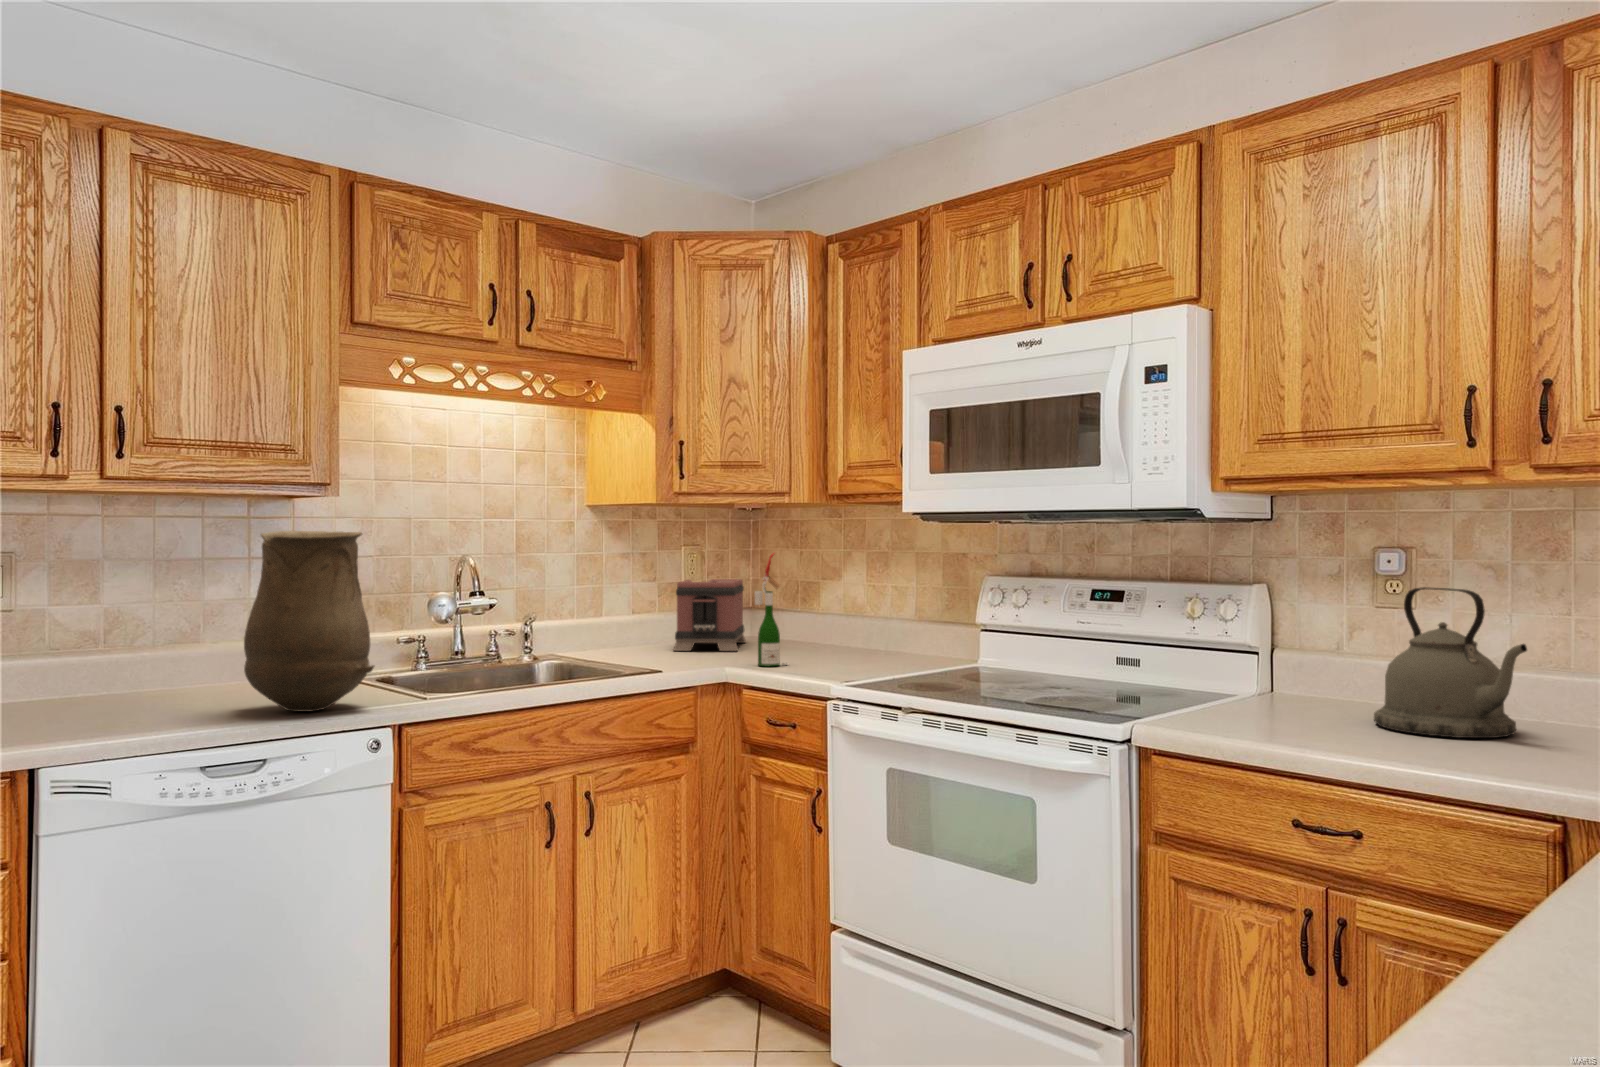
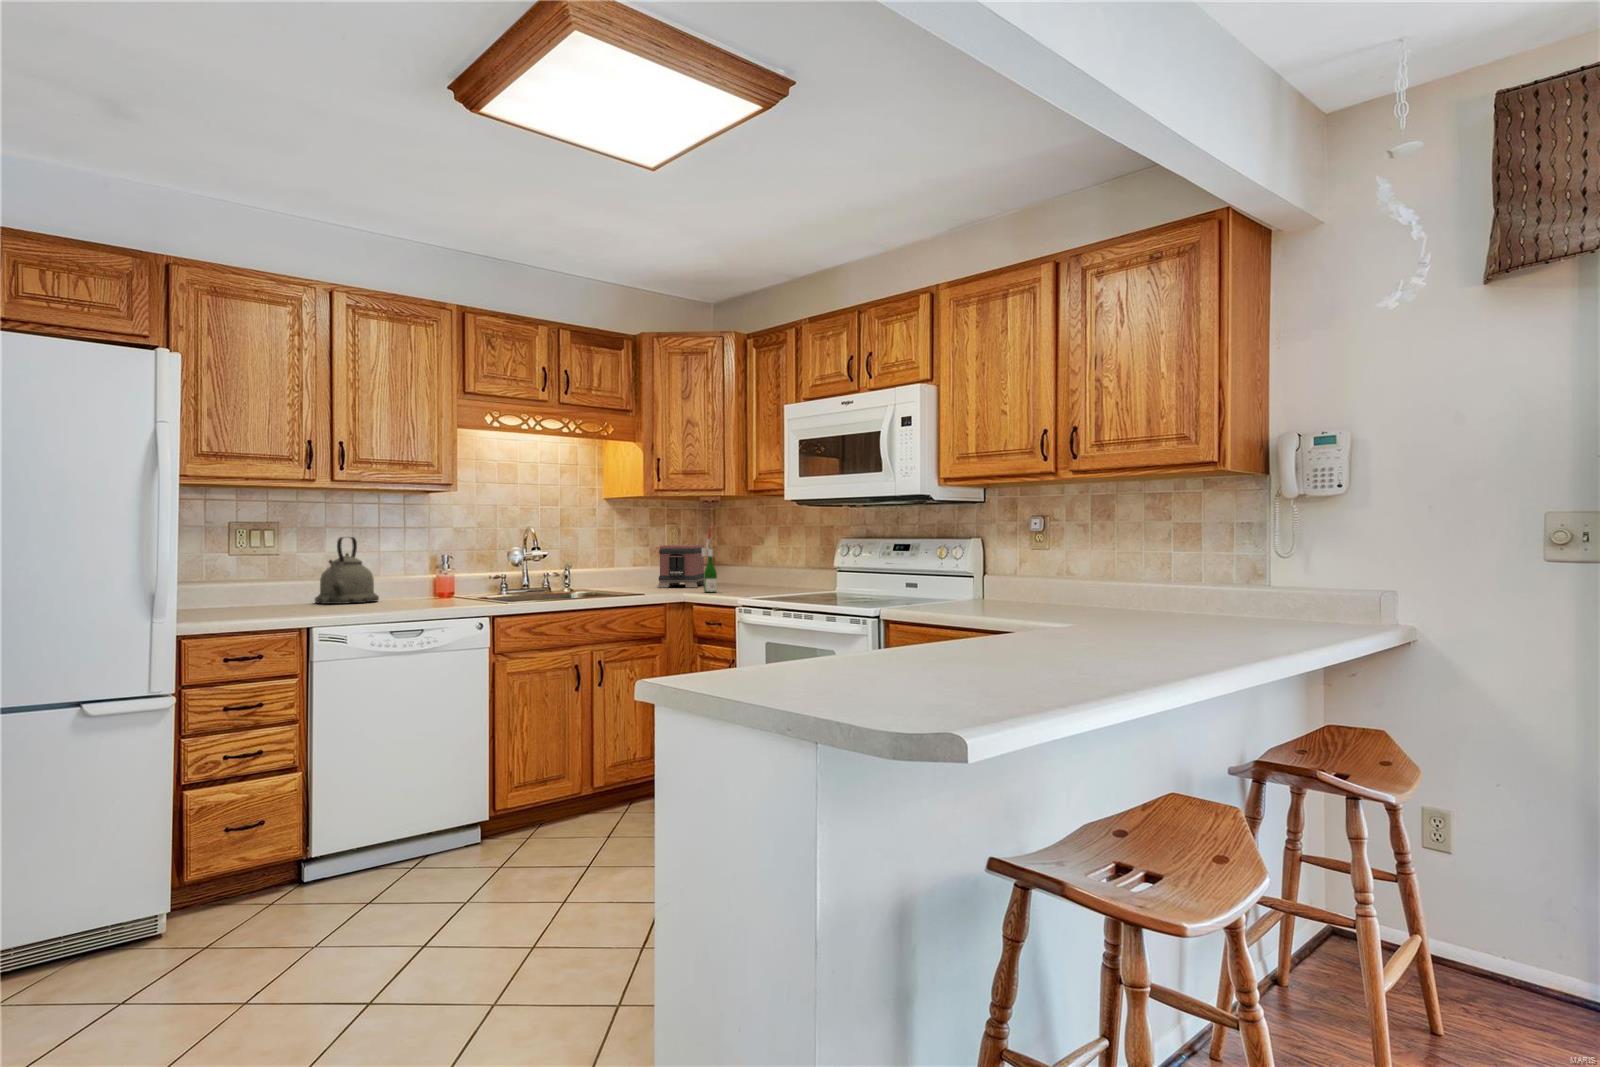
vase: present [244,531,374,712] -> none [410,509,480,606]
kettle: present [1374,587,1527,738] -> present [315,537,379,604]

